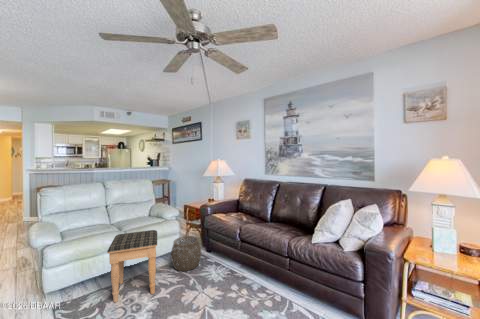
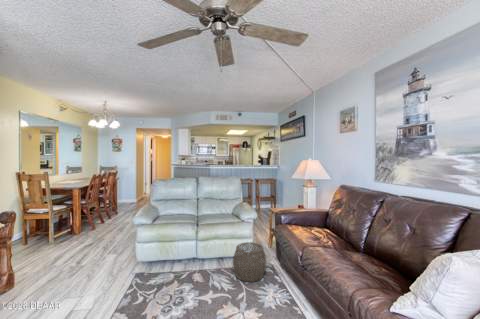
footstool: present [107,230,157,302] -> none [165,225,219,294]

